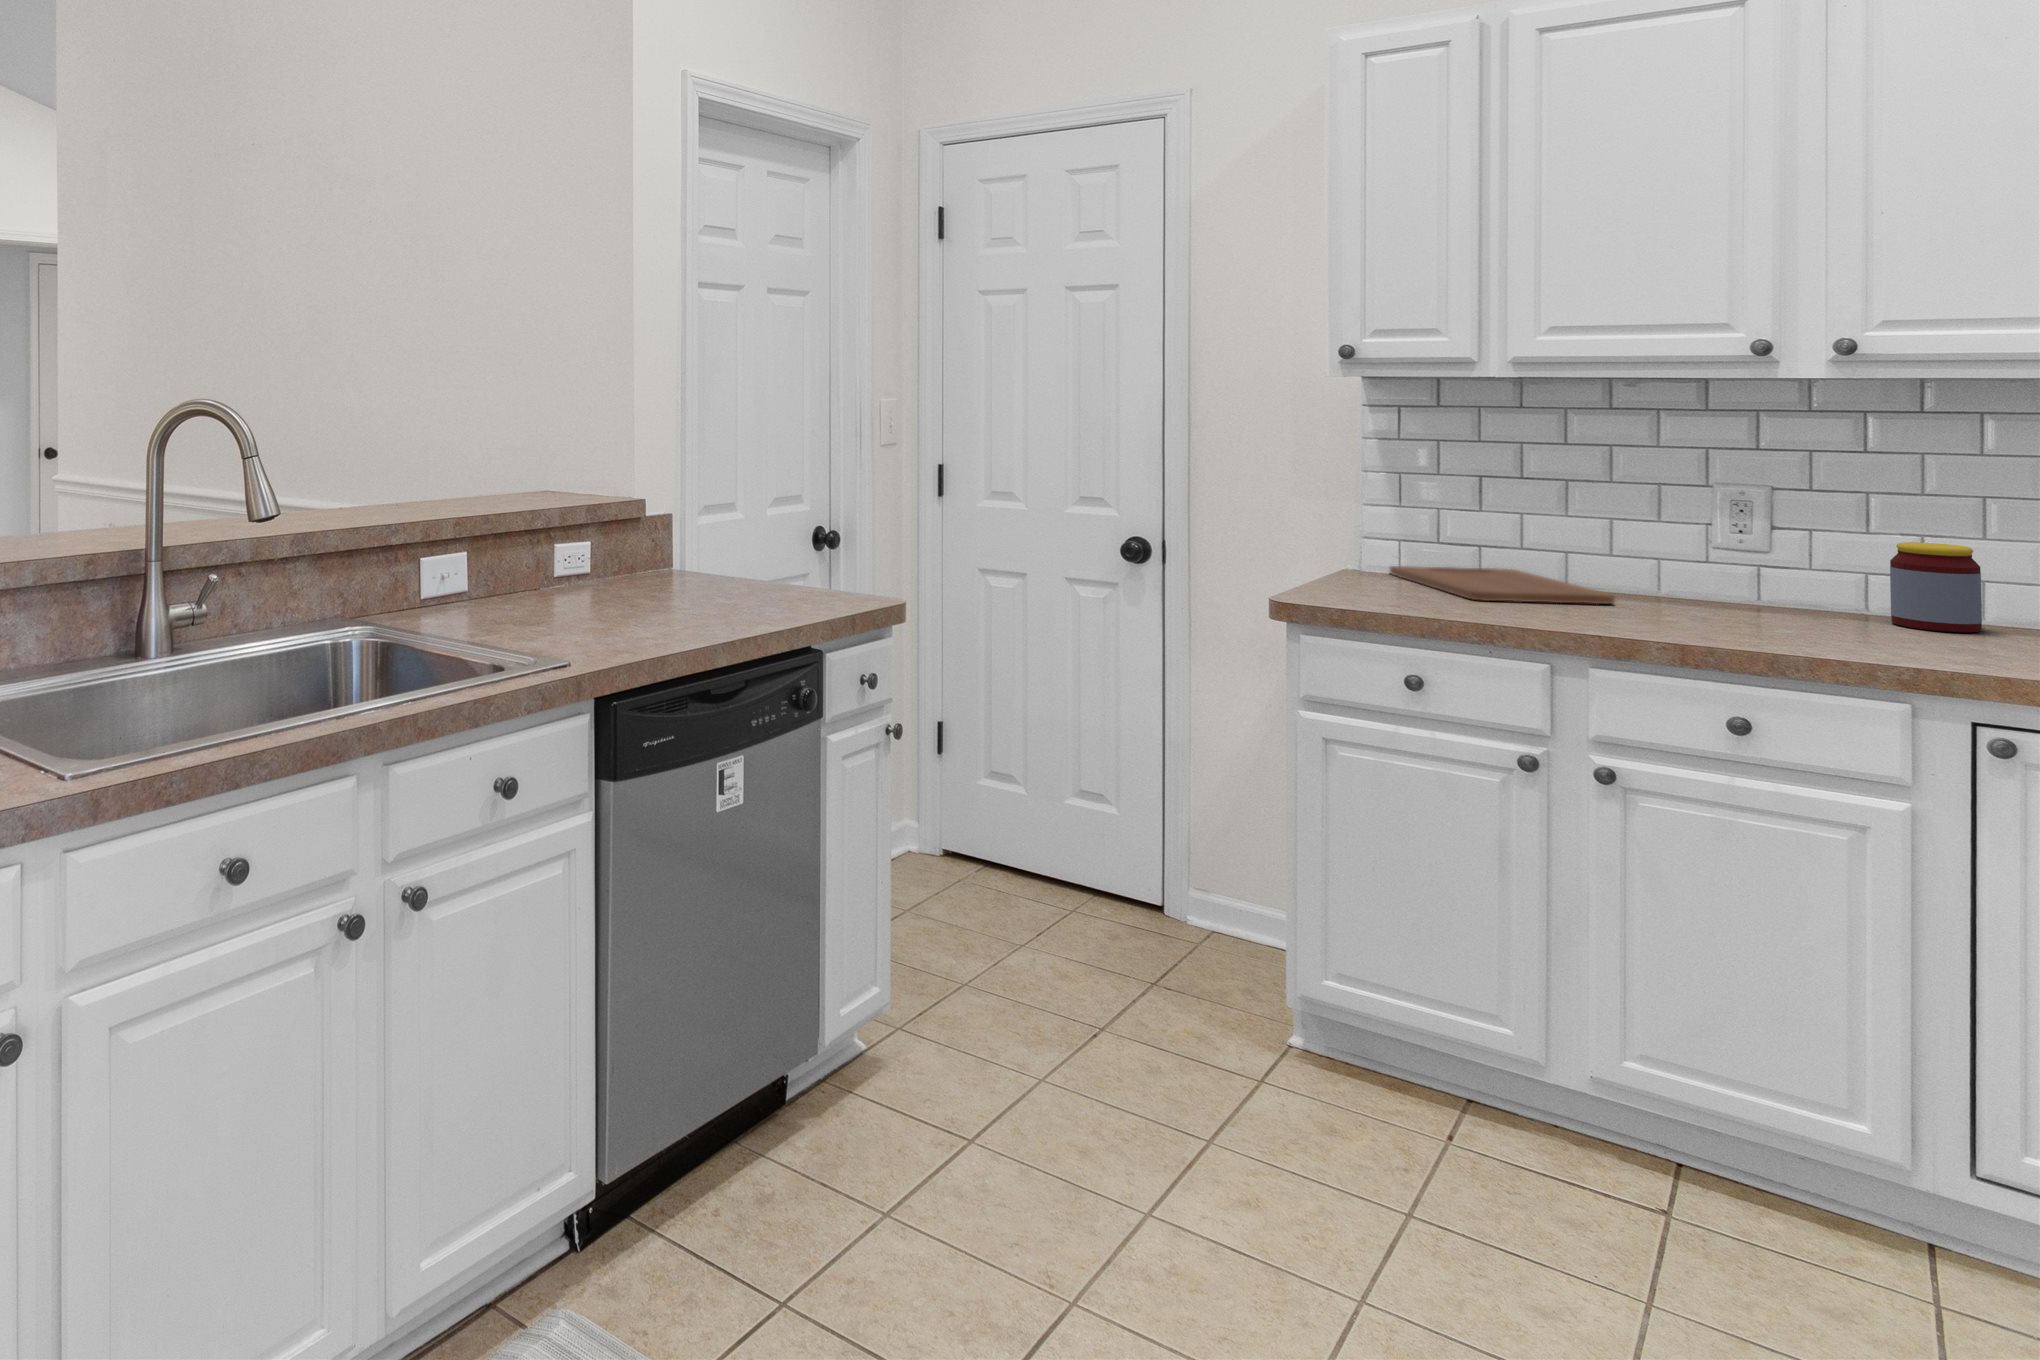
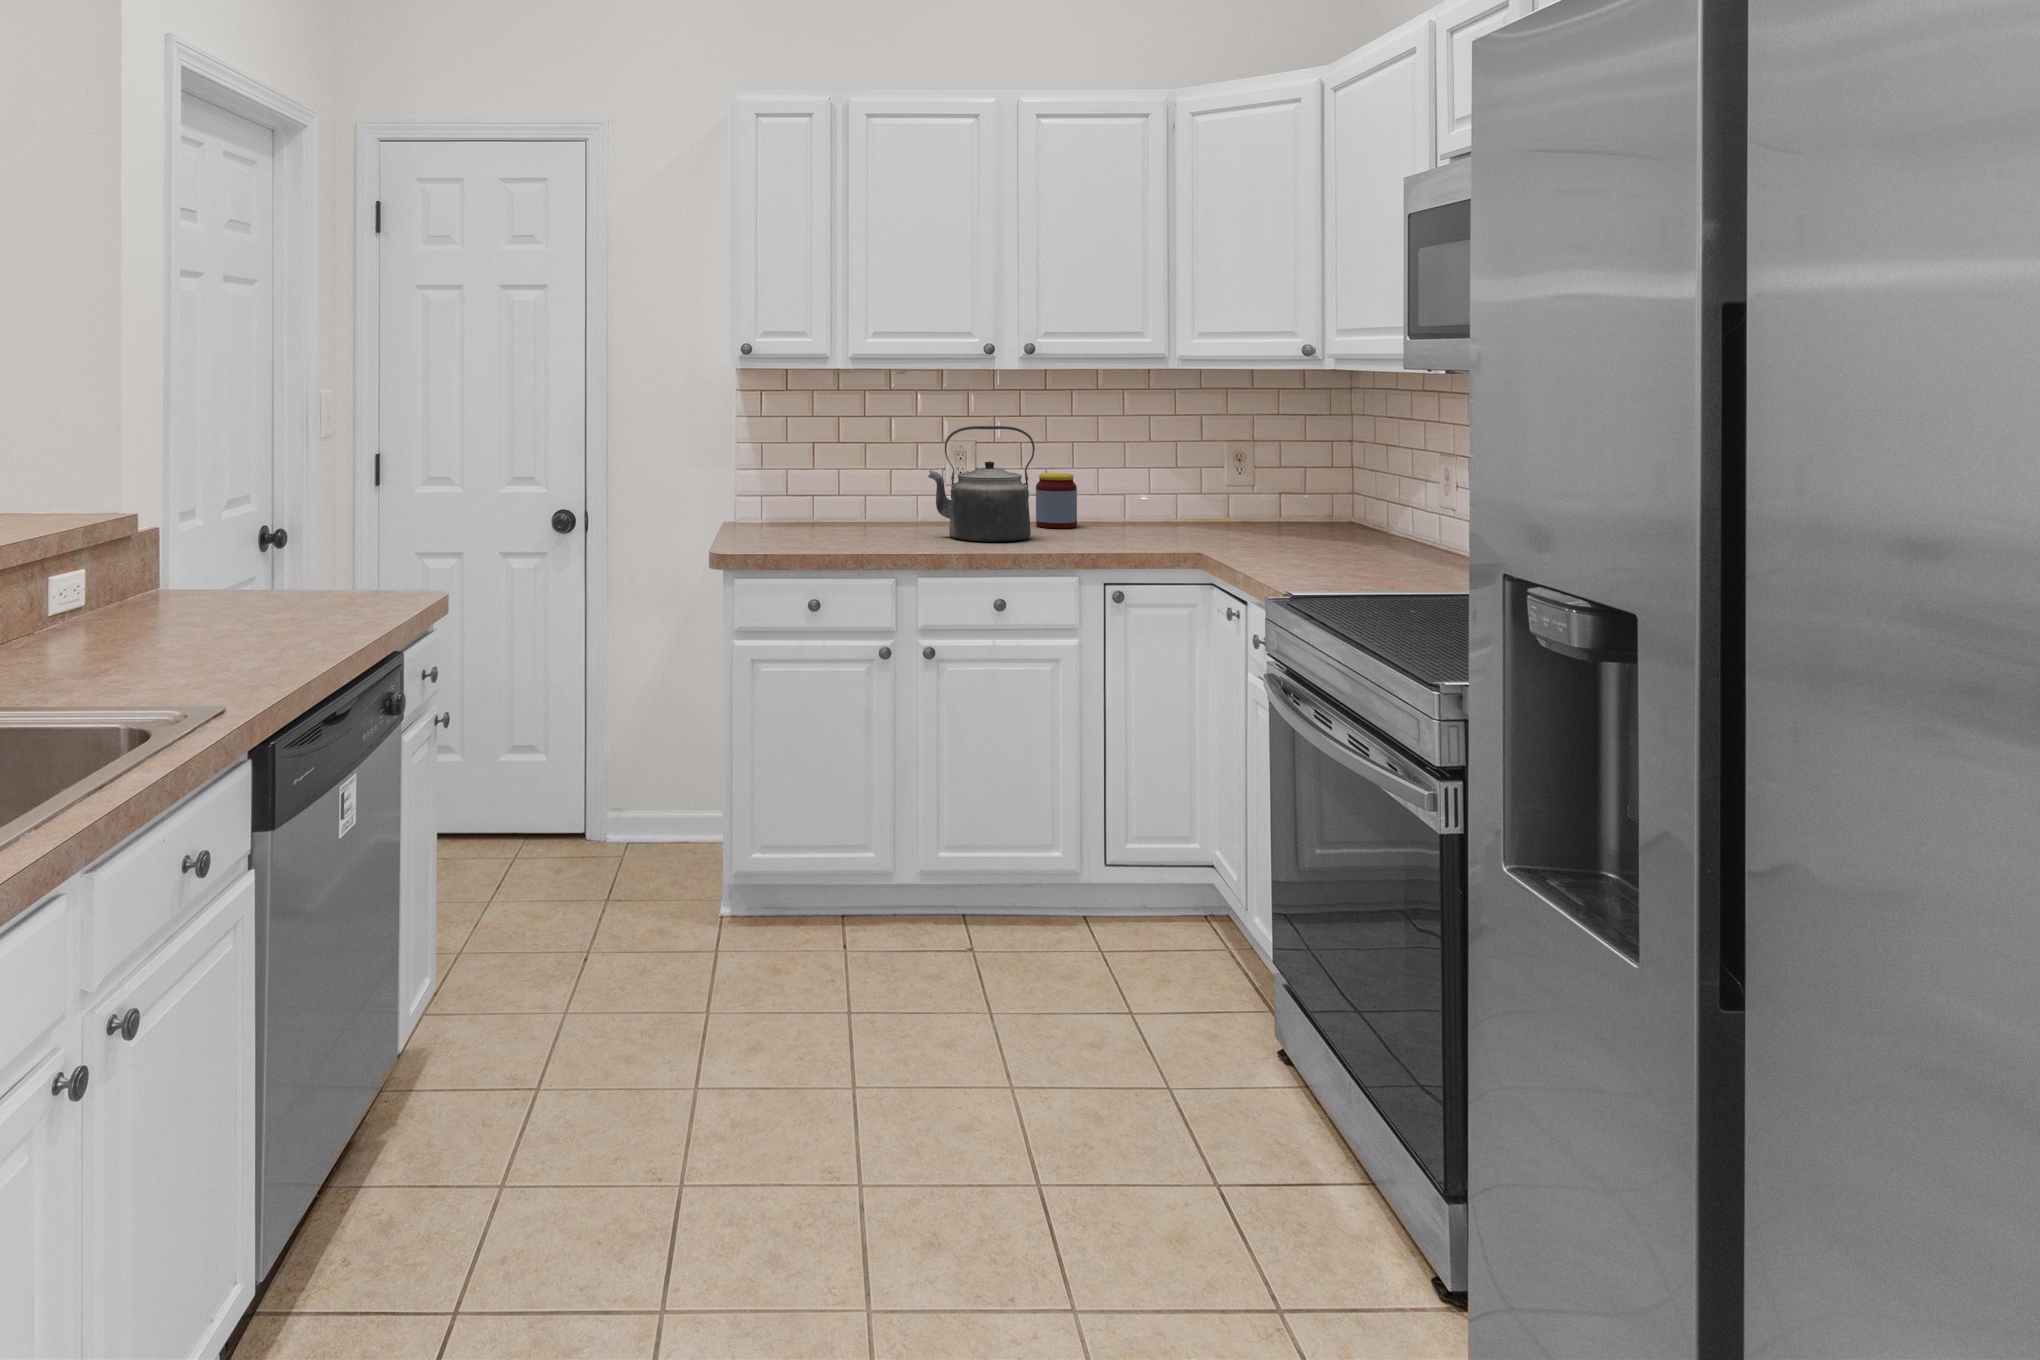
kettle: none [1643,462,1848,637] -> present [928,426,1035,542]
cutting board: present [1389,566,1615,604] -> none [755,514,905,539]

